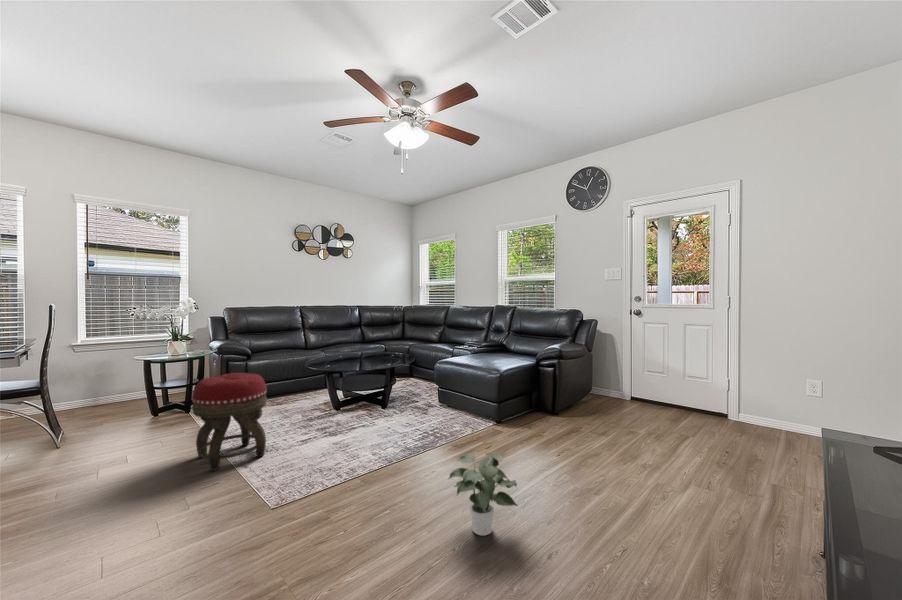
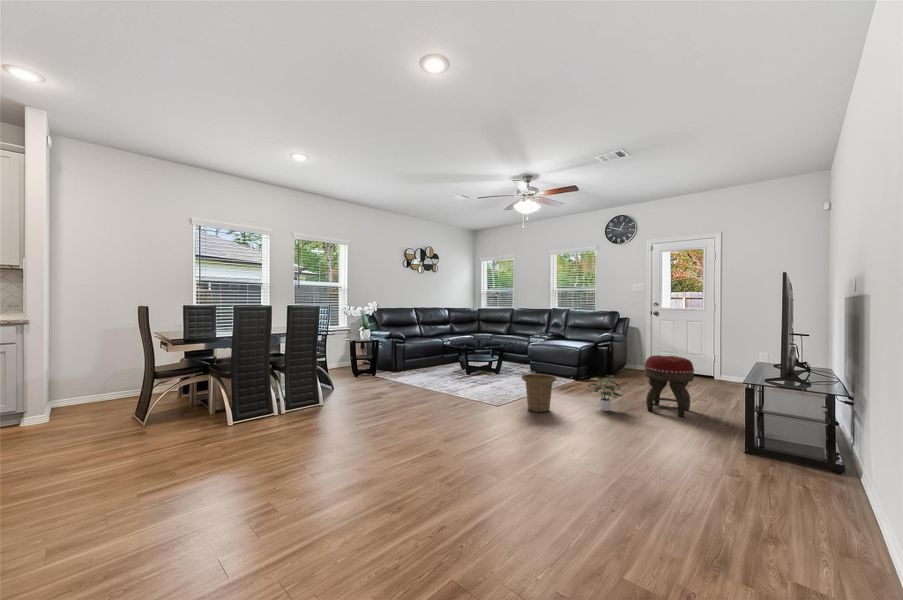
footstool: present [192,373,267,471] -> present [644,355,694,417]
basket: none [299,444,376,541] -> present [522,374,557,412]

